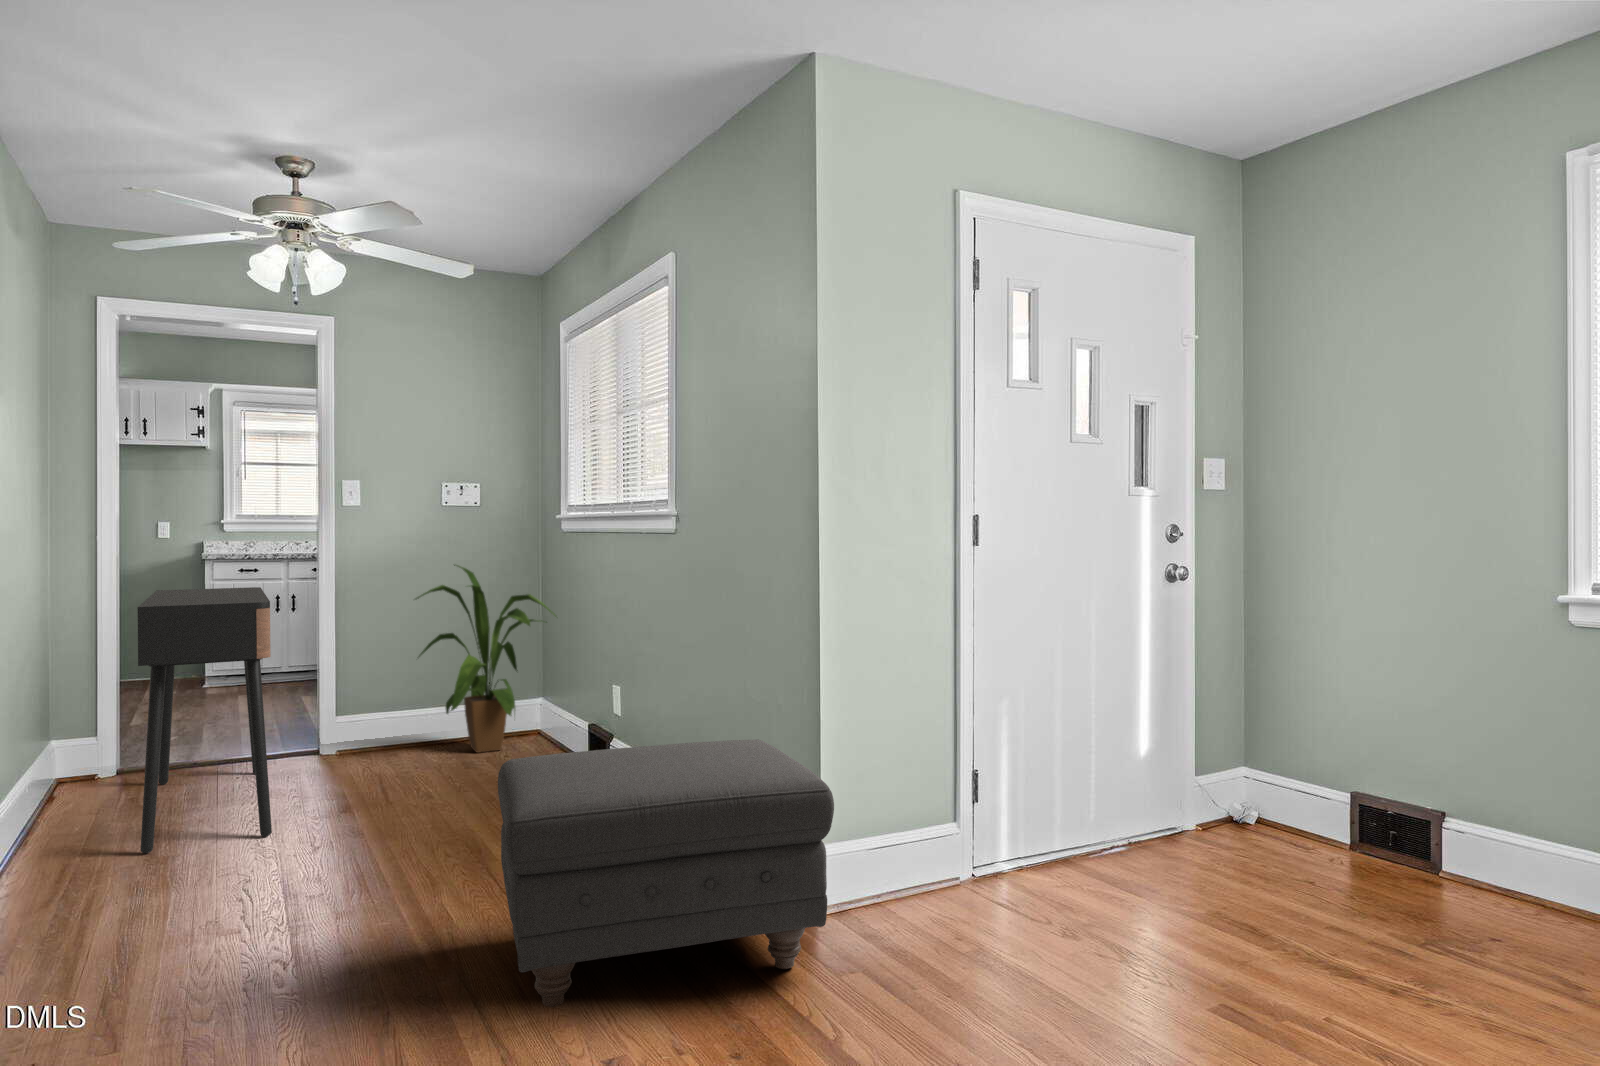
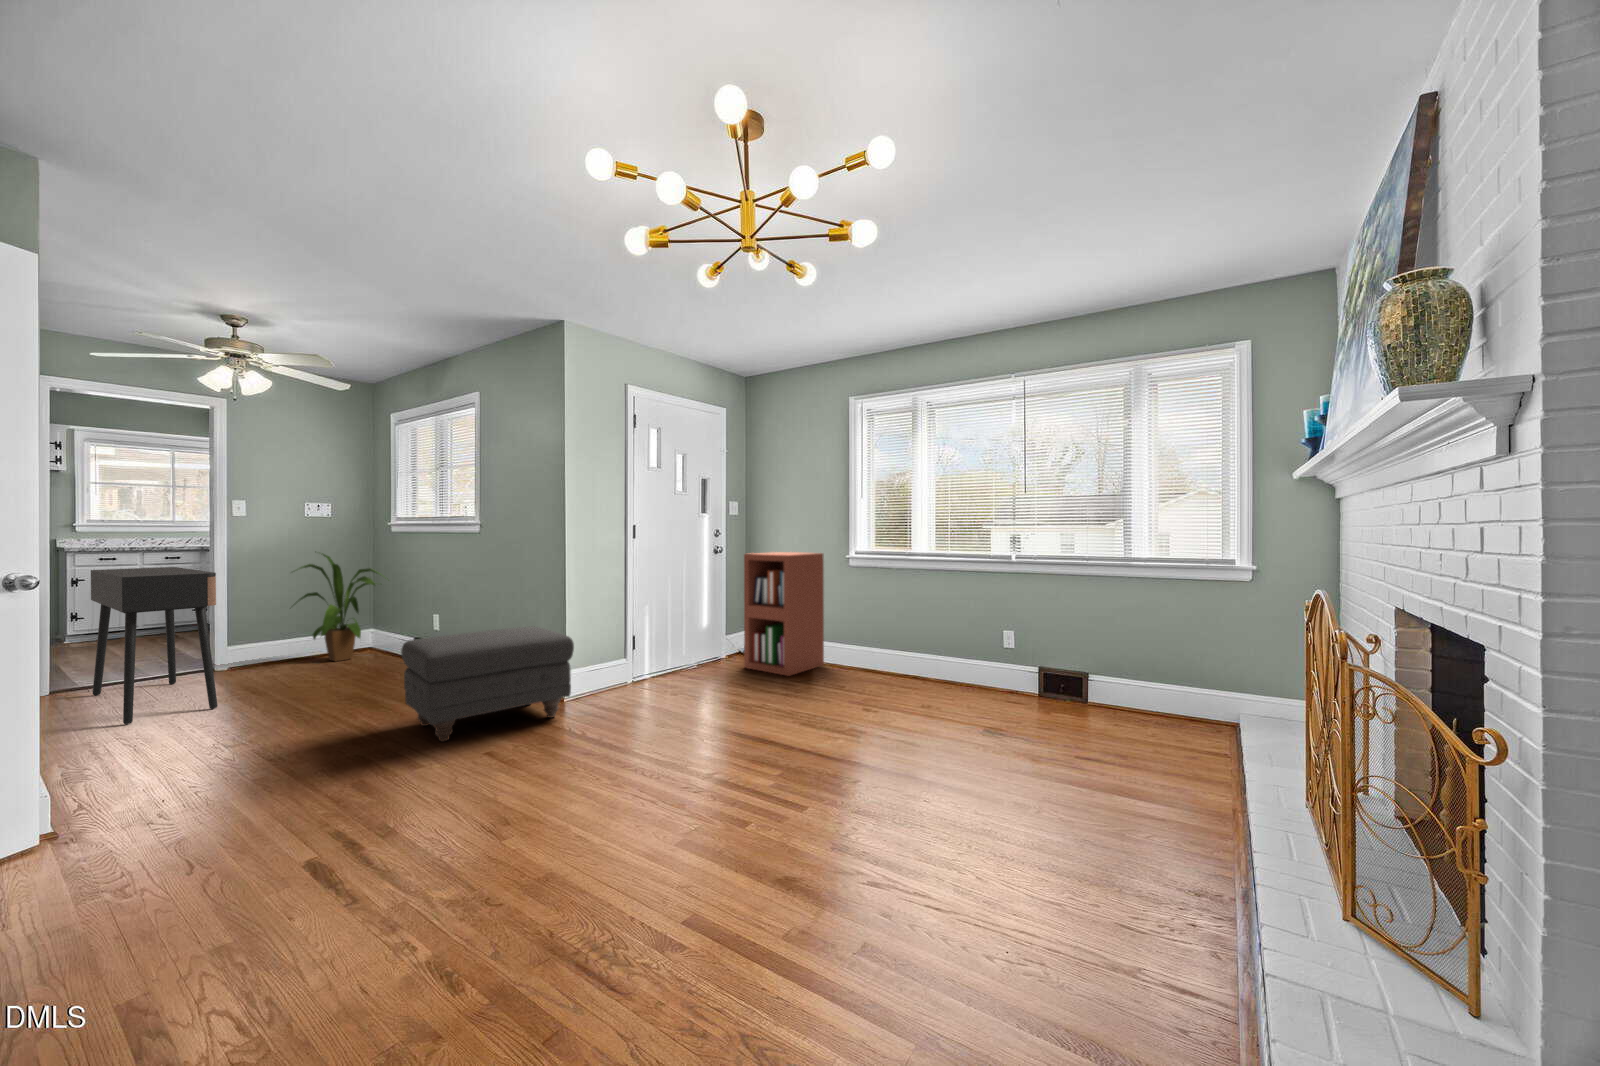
bookshelf: none [1246,580,1481,918] -> present [744,552,824,676]

